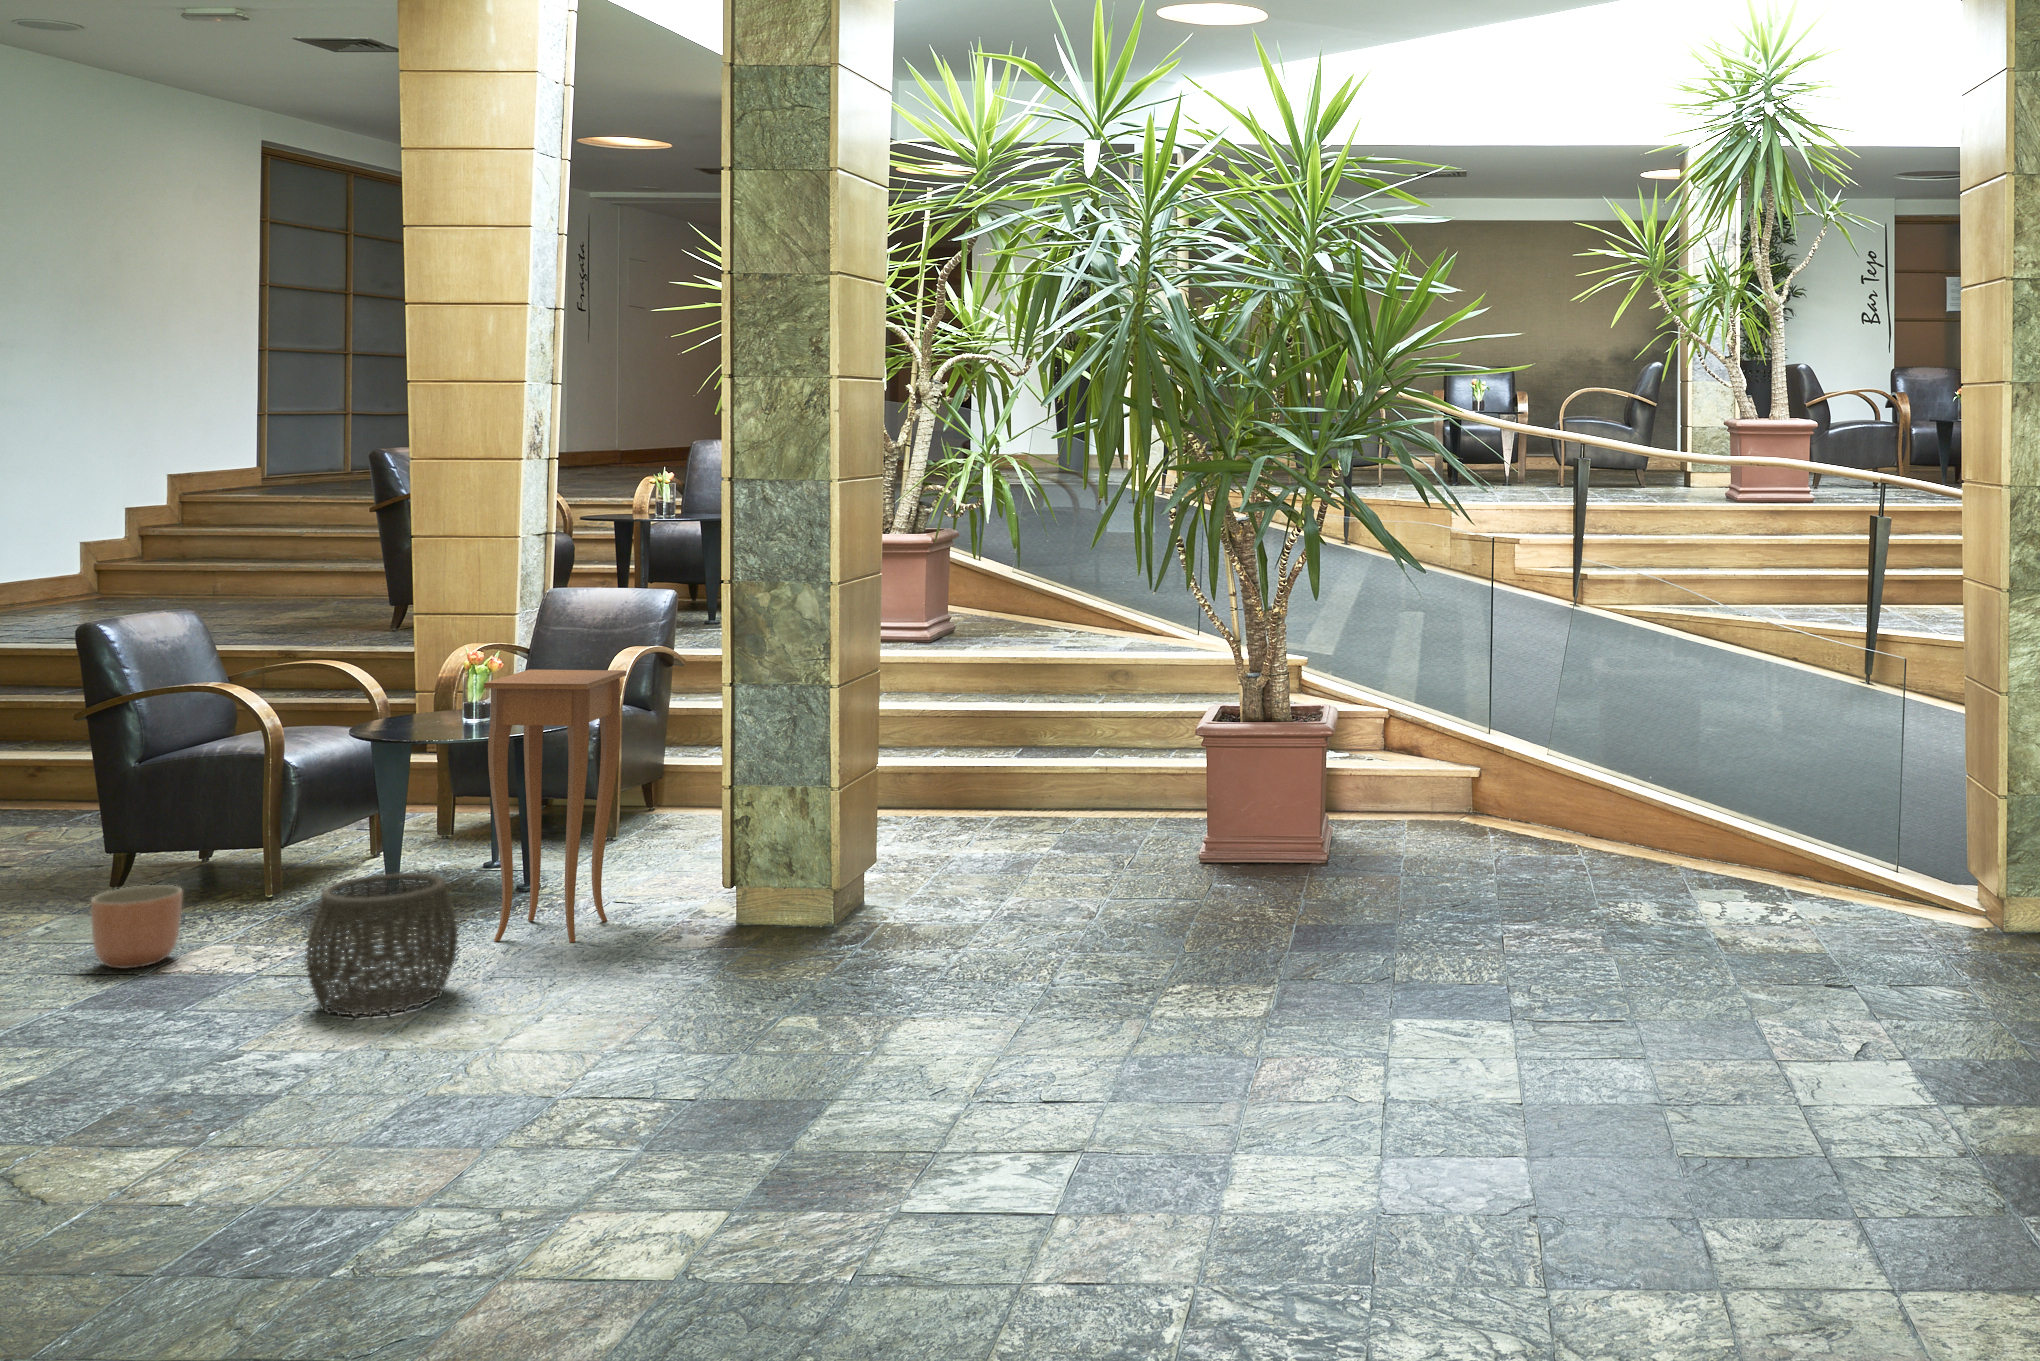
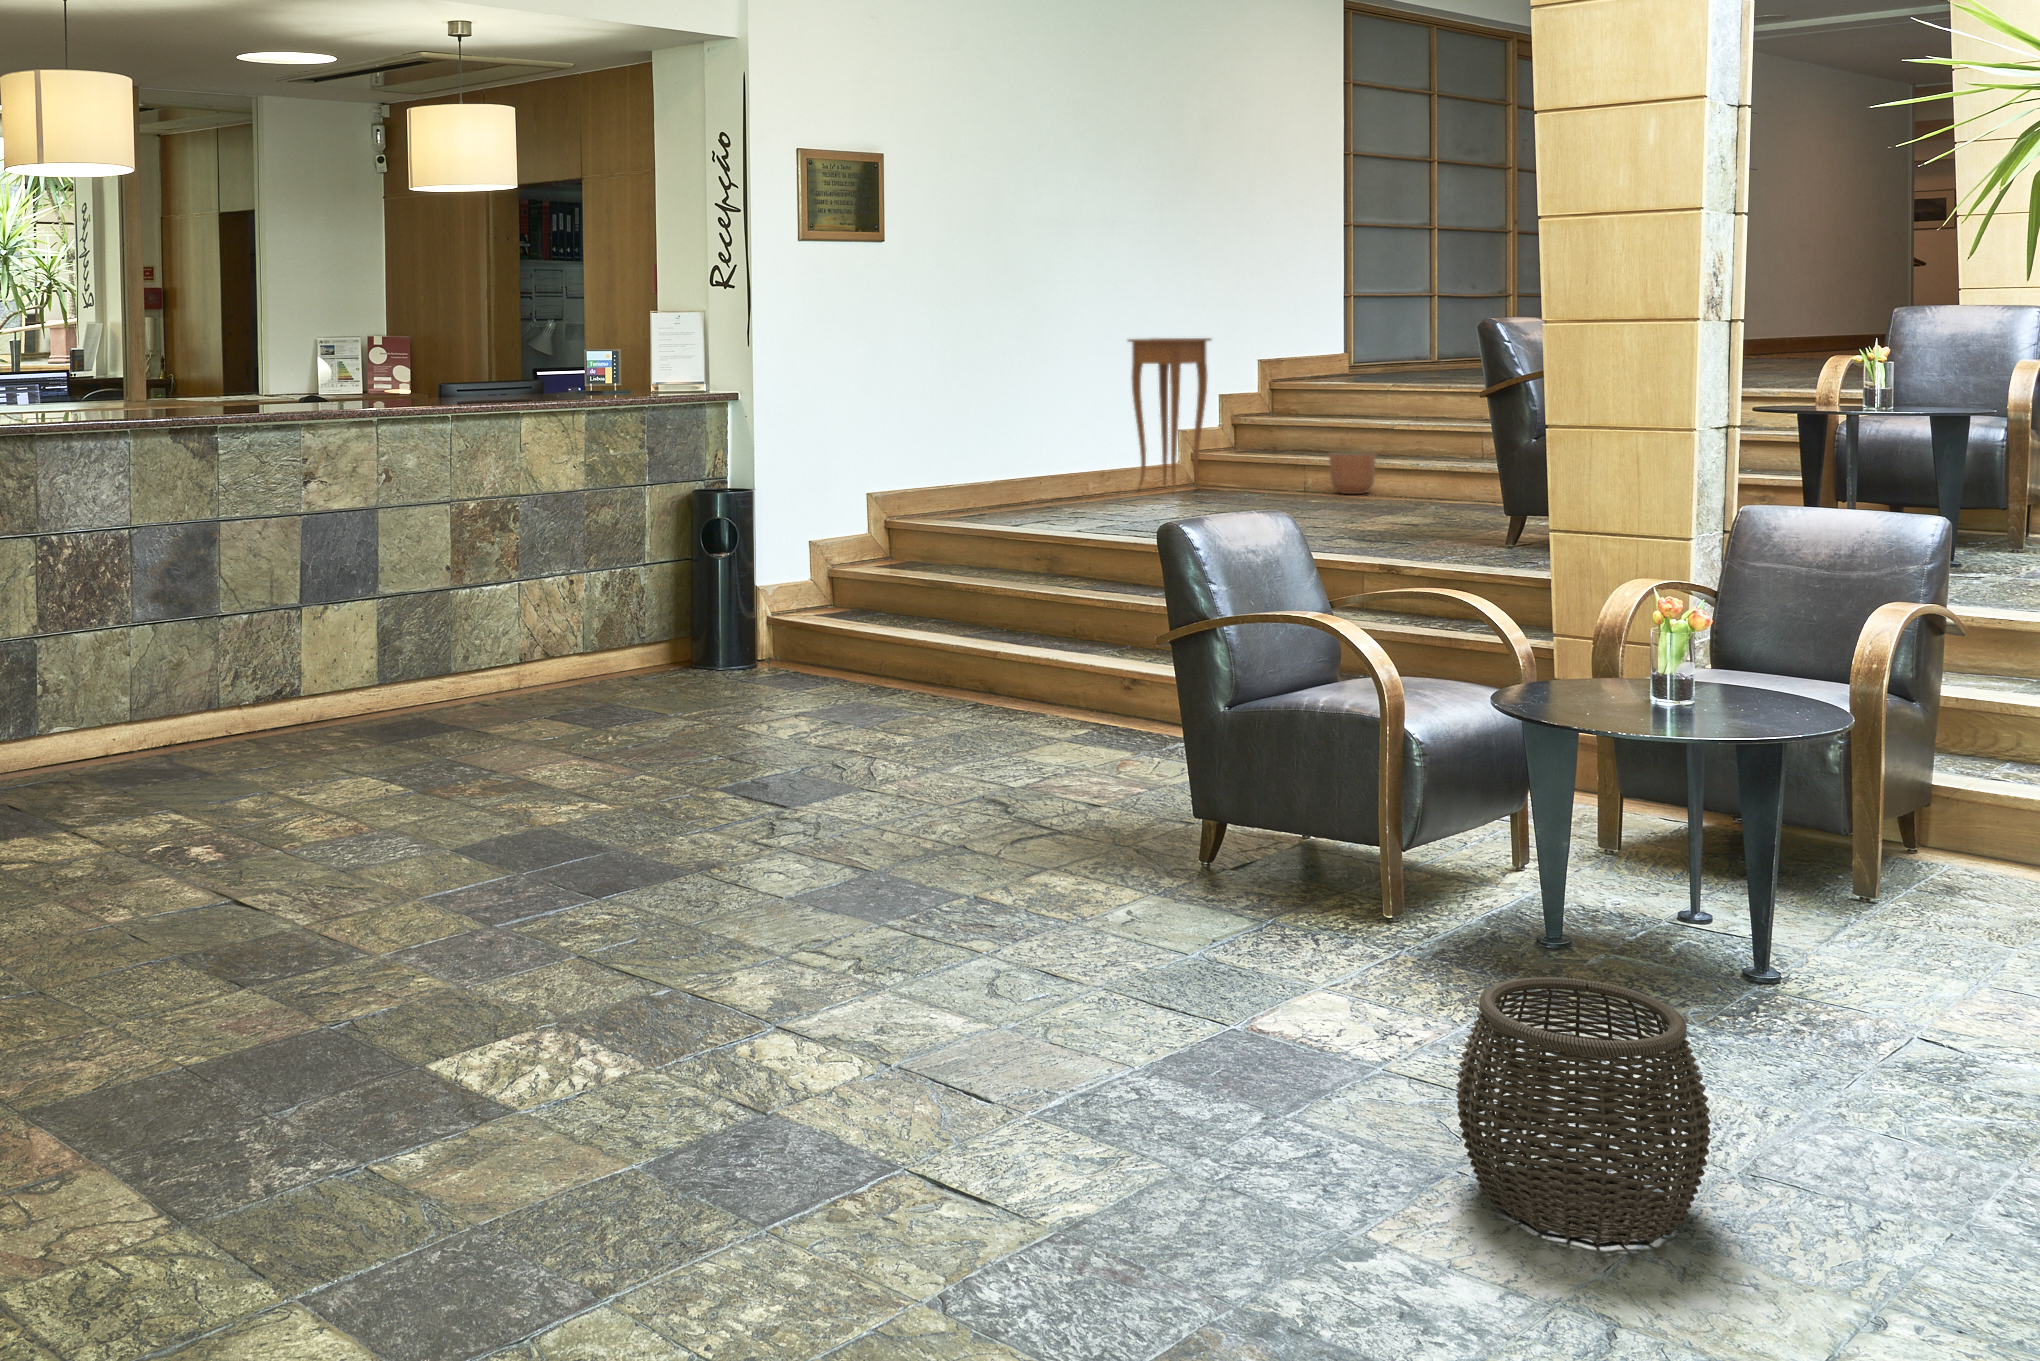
side table: present [484,670,627,943] -> present [1128,338,1211,492]
planter: present [91,885,183,968] -> present [1329,452,1376,494]

